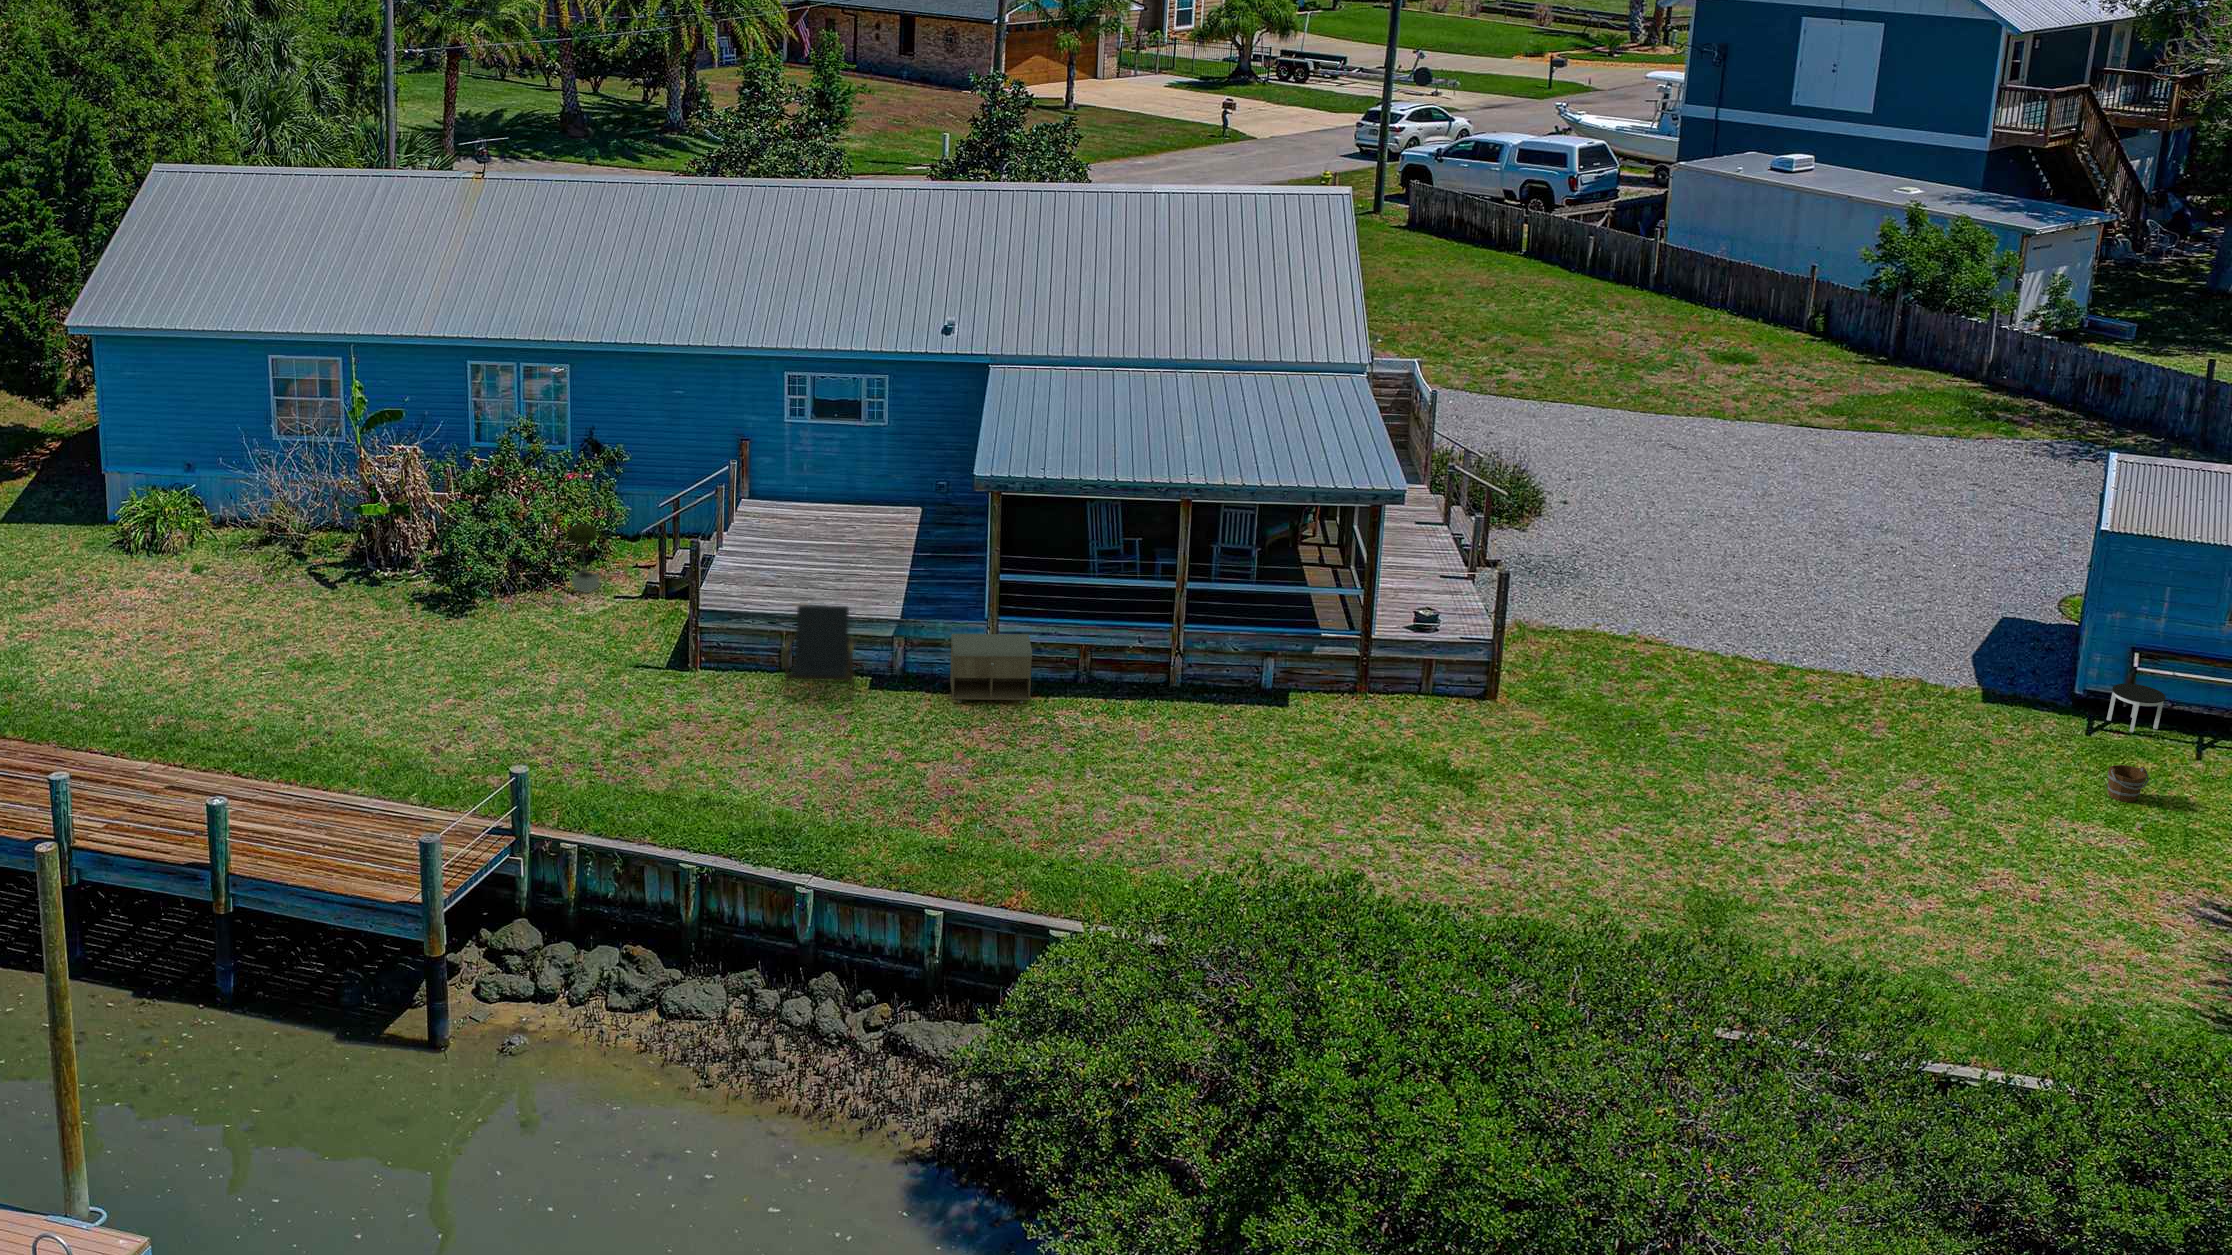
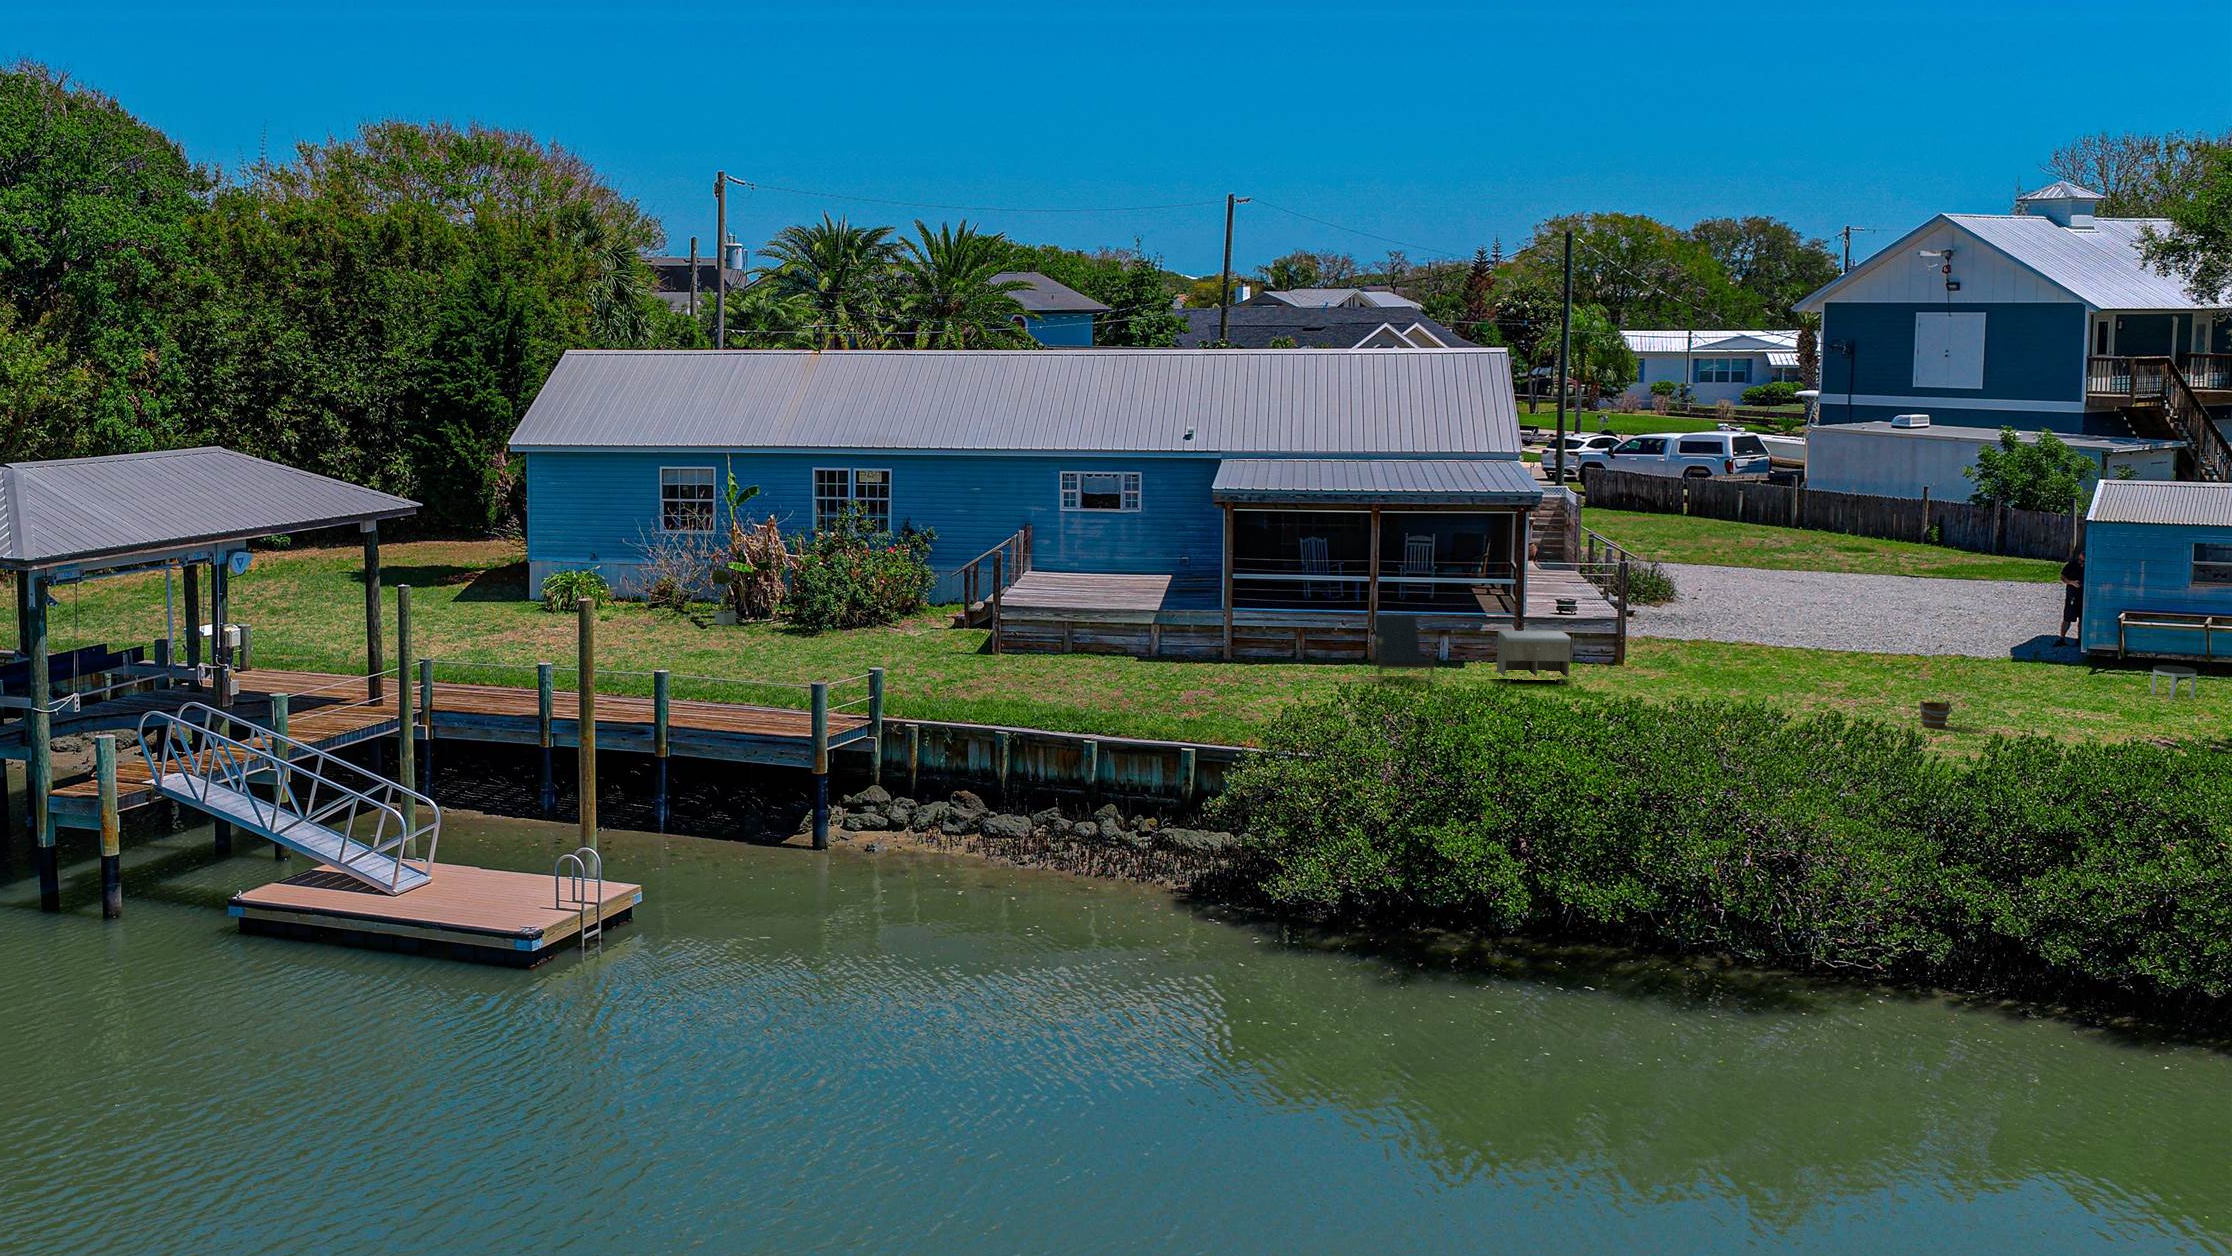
potted tree: present [567,524,599,593] -> present [712,570,736,625]
lounge chair: present [785,605,854,698] -> present [1372,615,1435,682]
storage bench: present [950,634,1032,703] -> present [1497,631,1571,684]
bucket: present [2108,765,2149,802] -> present [1920,701,1952,728]

